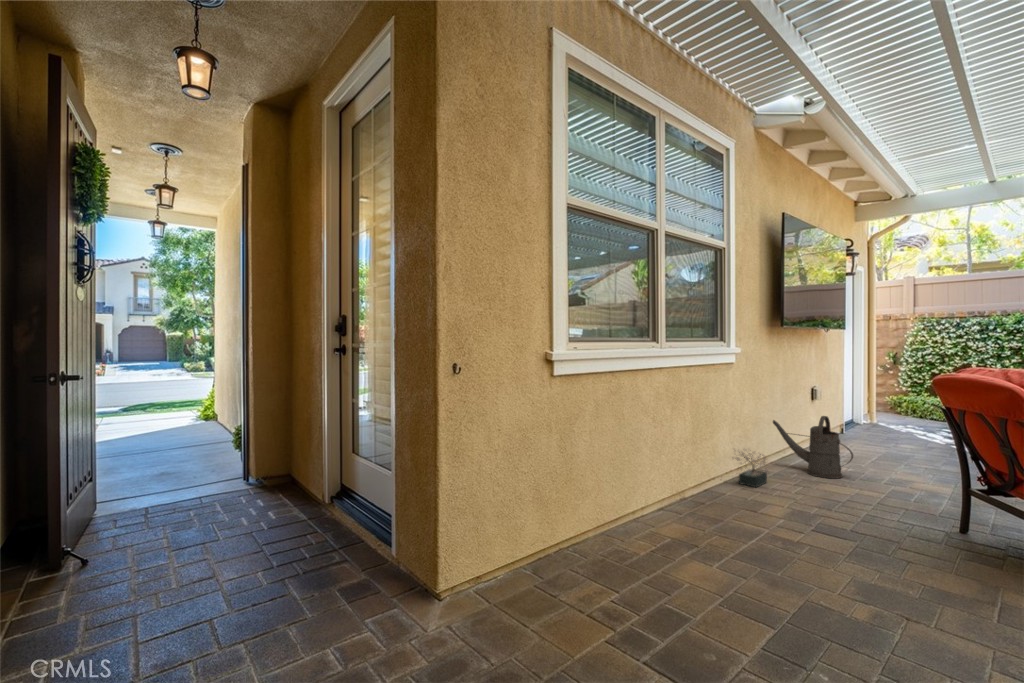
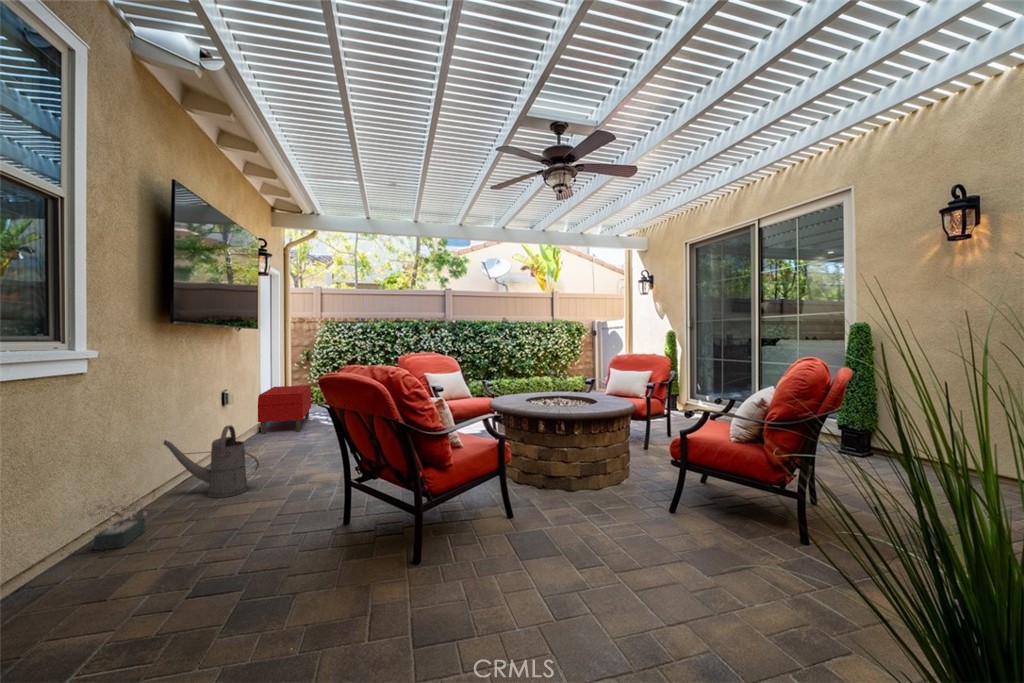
bench: none [842,390,903,441] -> present [258,386,311,434]

